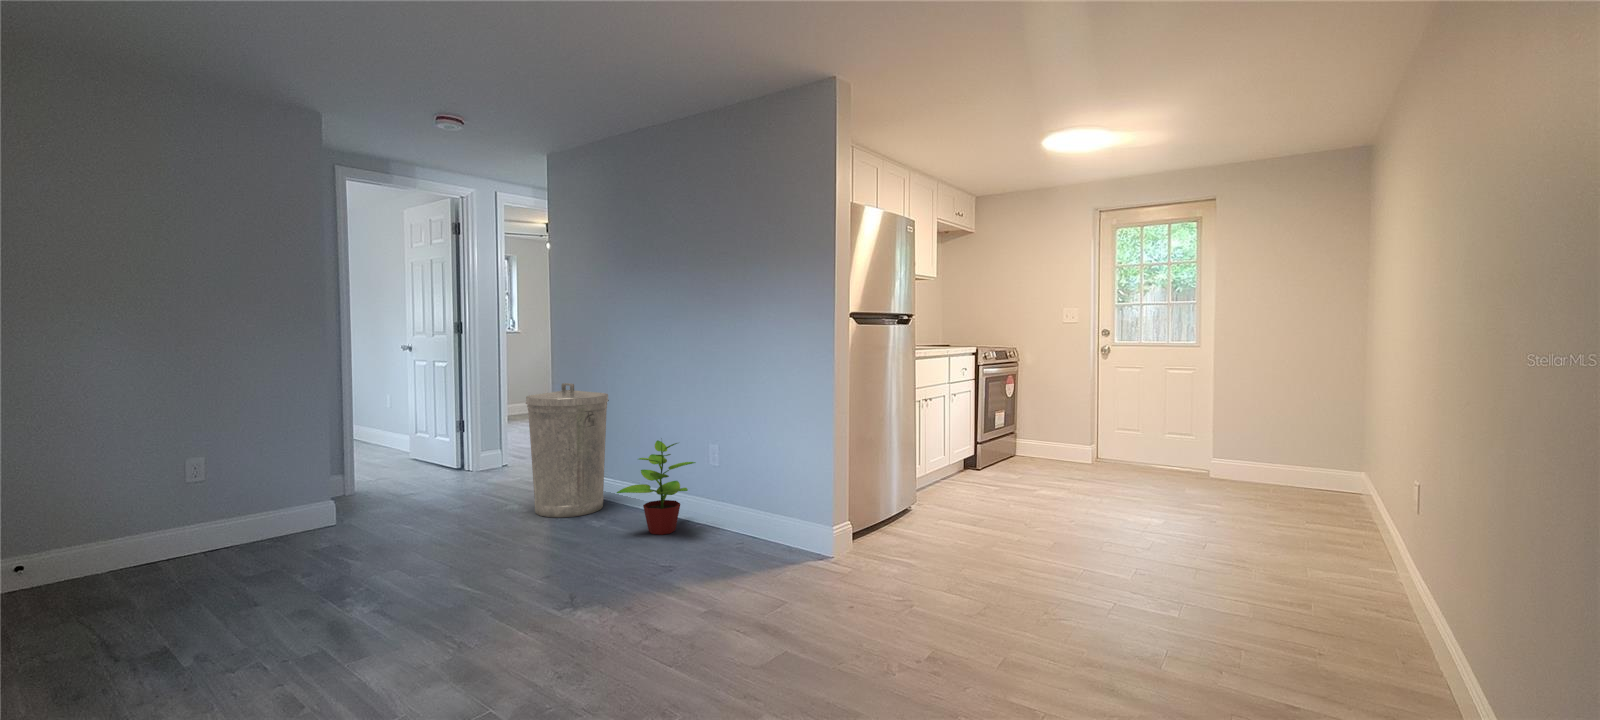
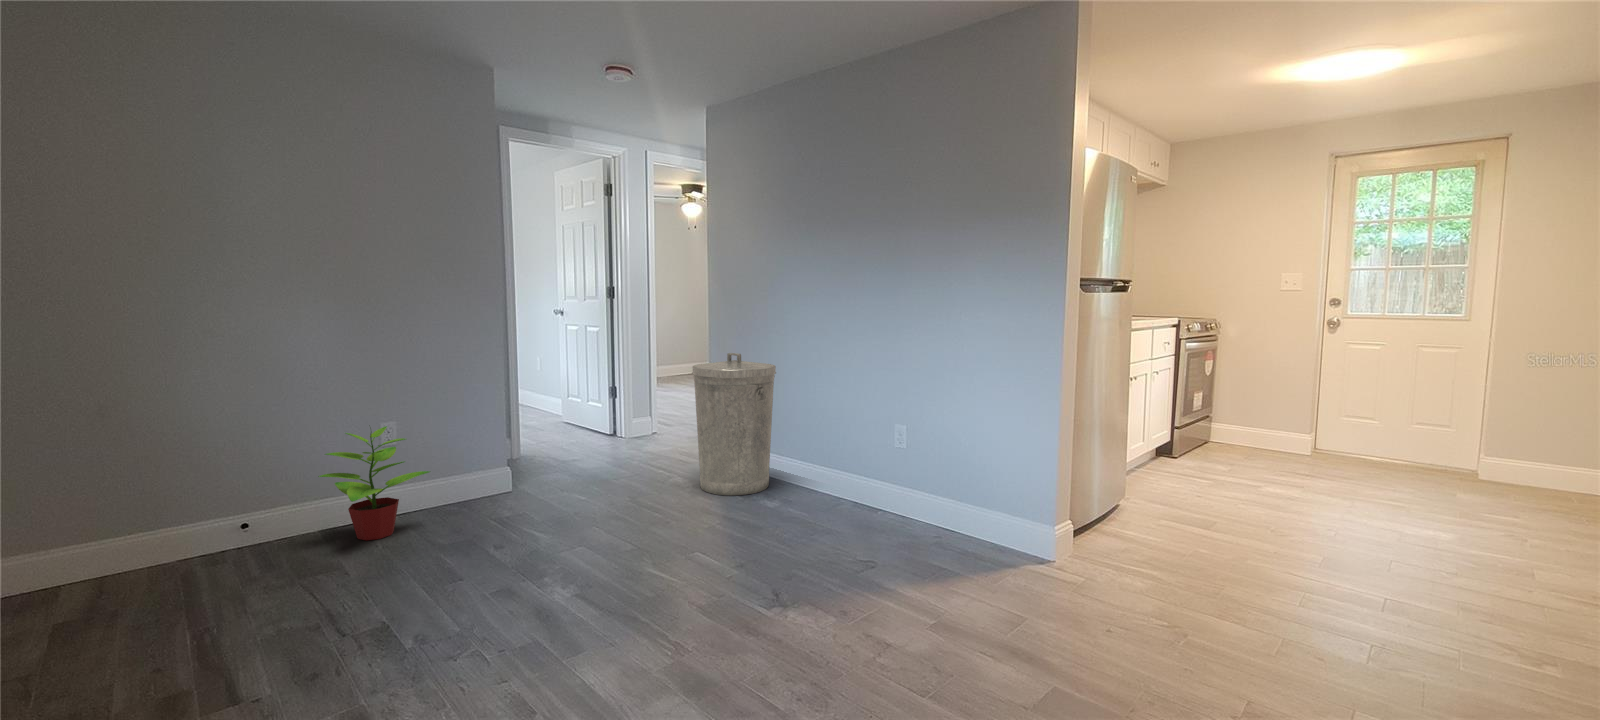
potted plant: present [617,440,696,535] -> present [318,426,430,540]

